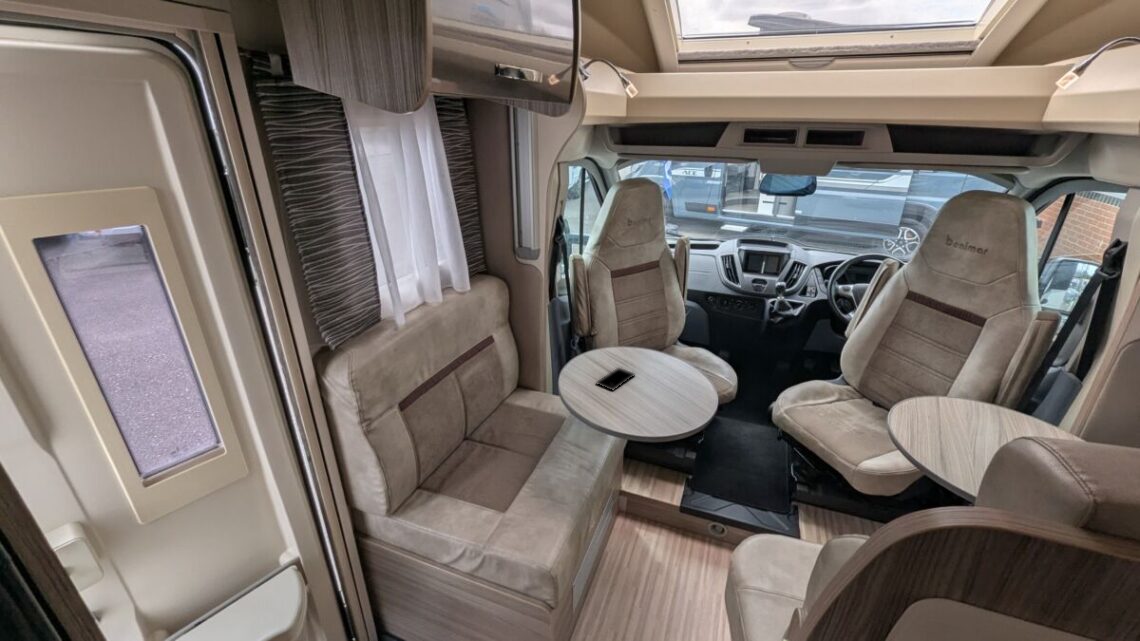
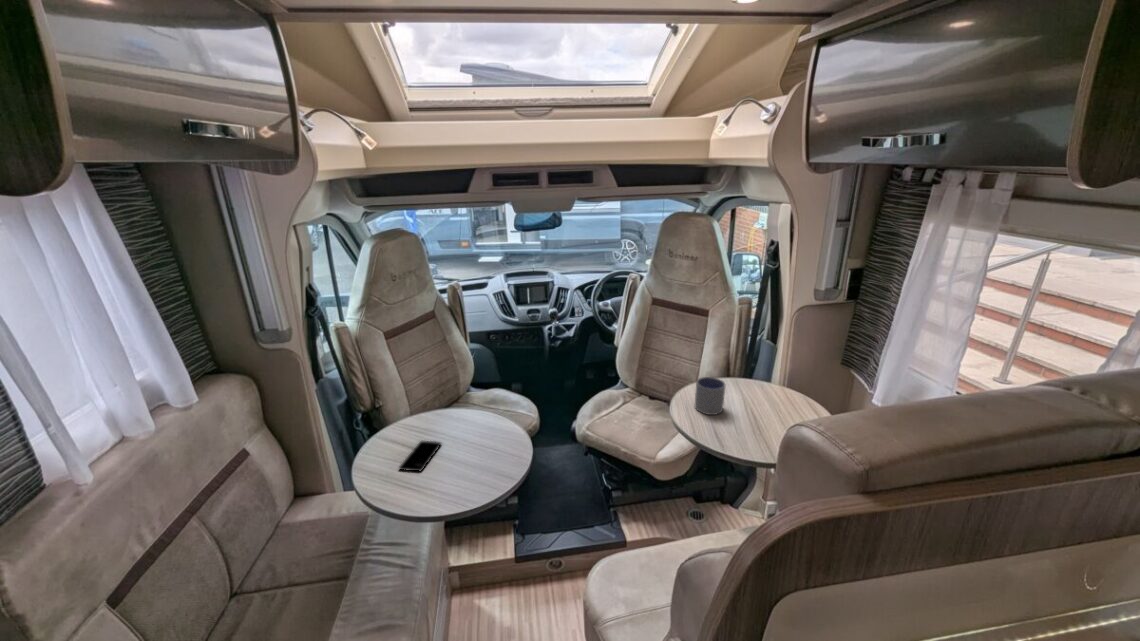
cup: none [927,390,981,438] -> present [695,377,725,415]

